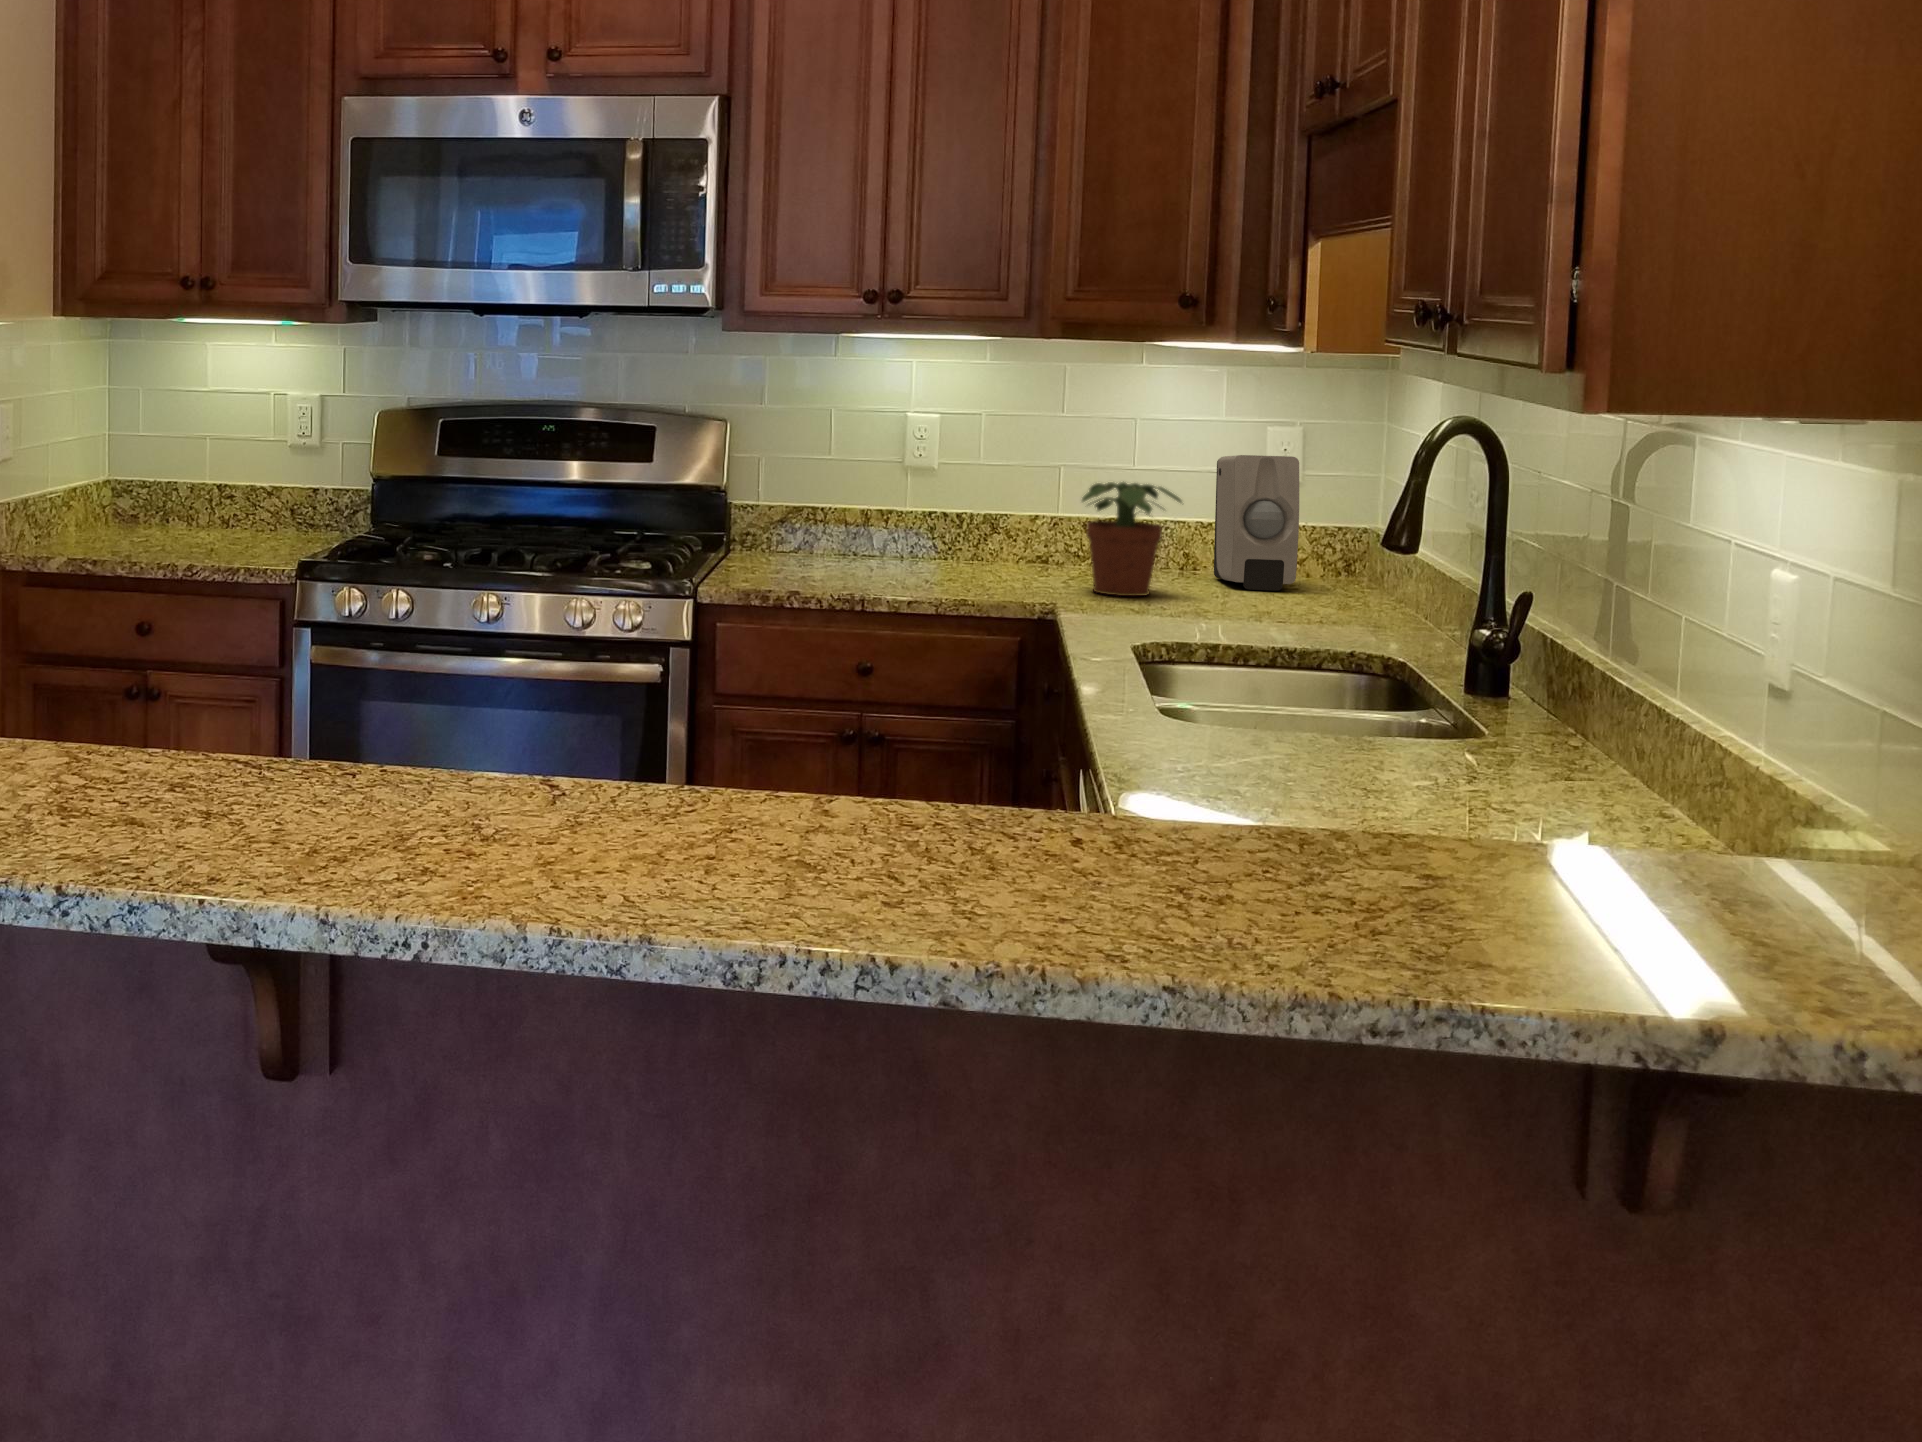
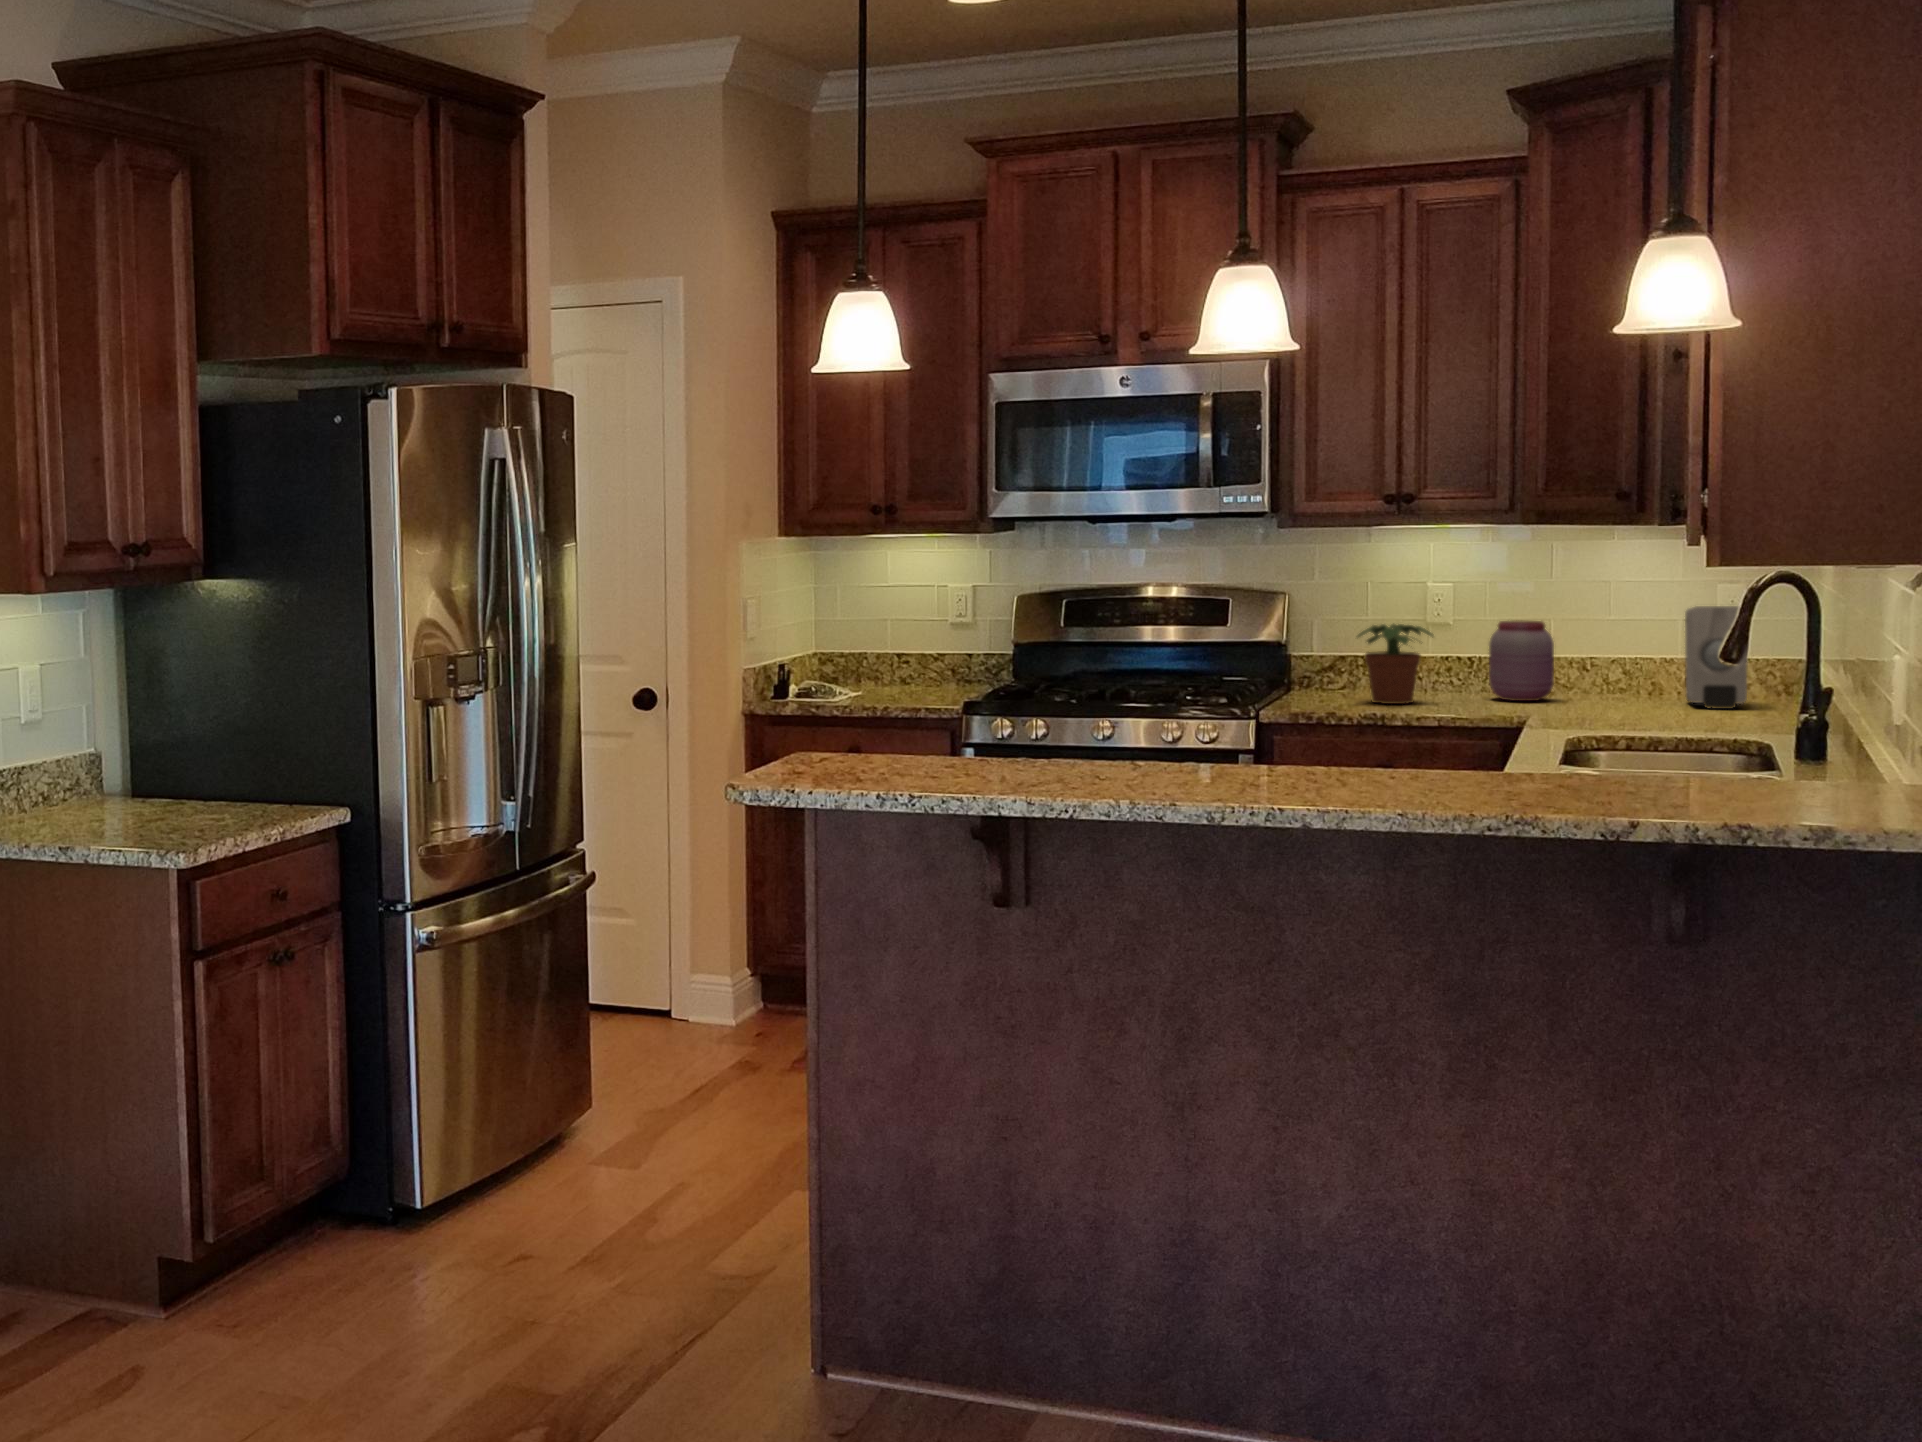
jar: none [980,466,1061,573] -> present [1489,621,1554,701]
potted plant: present [1082,482,1182,596] -> present [1358,624,1433,704]

